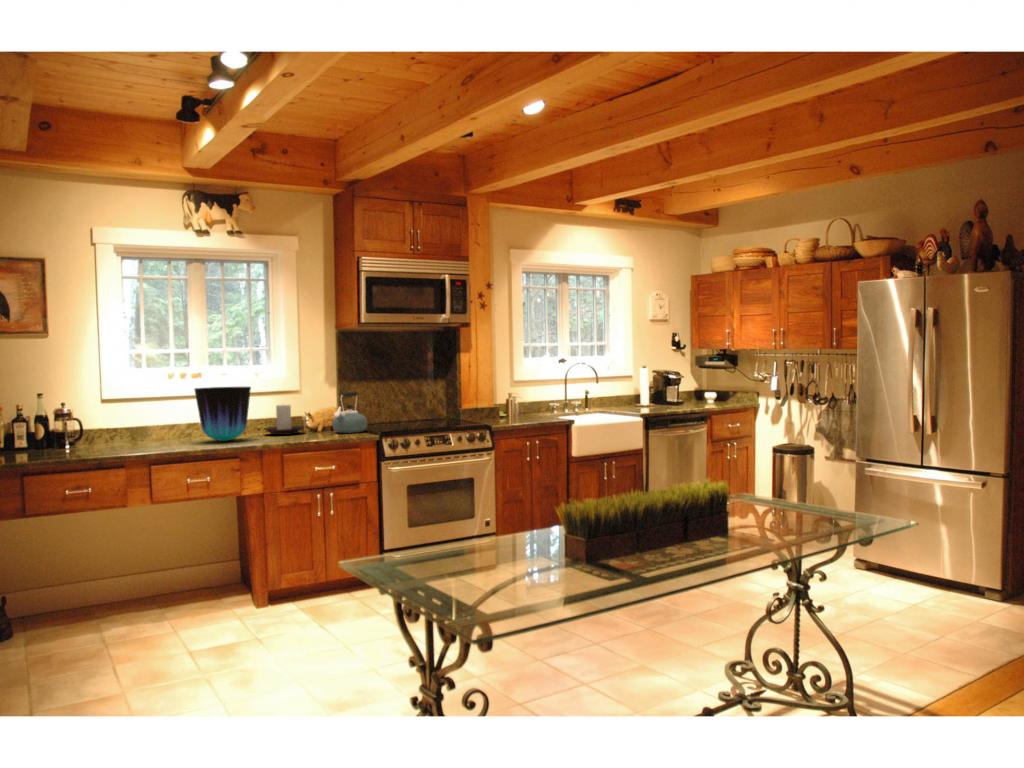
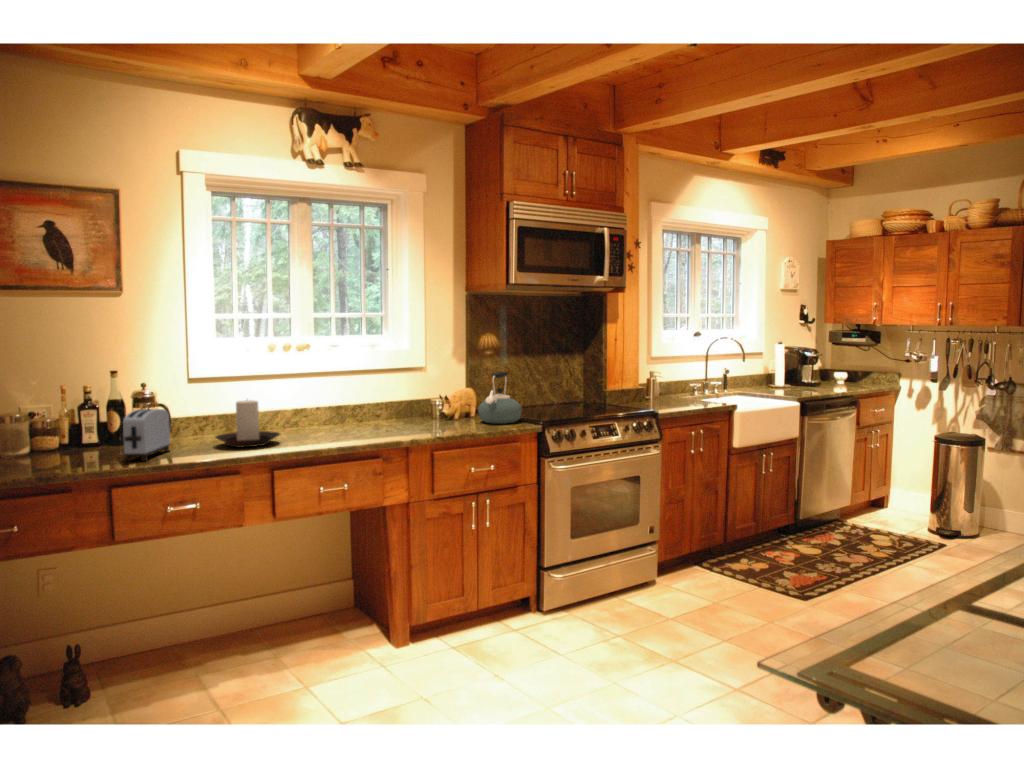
vase: present [195,387,251,441] -> none [317,364,388,435]
candle holder: present [264,405,304,435] -> present [216,400,280,447]
toaster: none [39,420,78,457] -> present [123,409,170,461]

